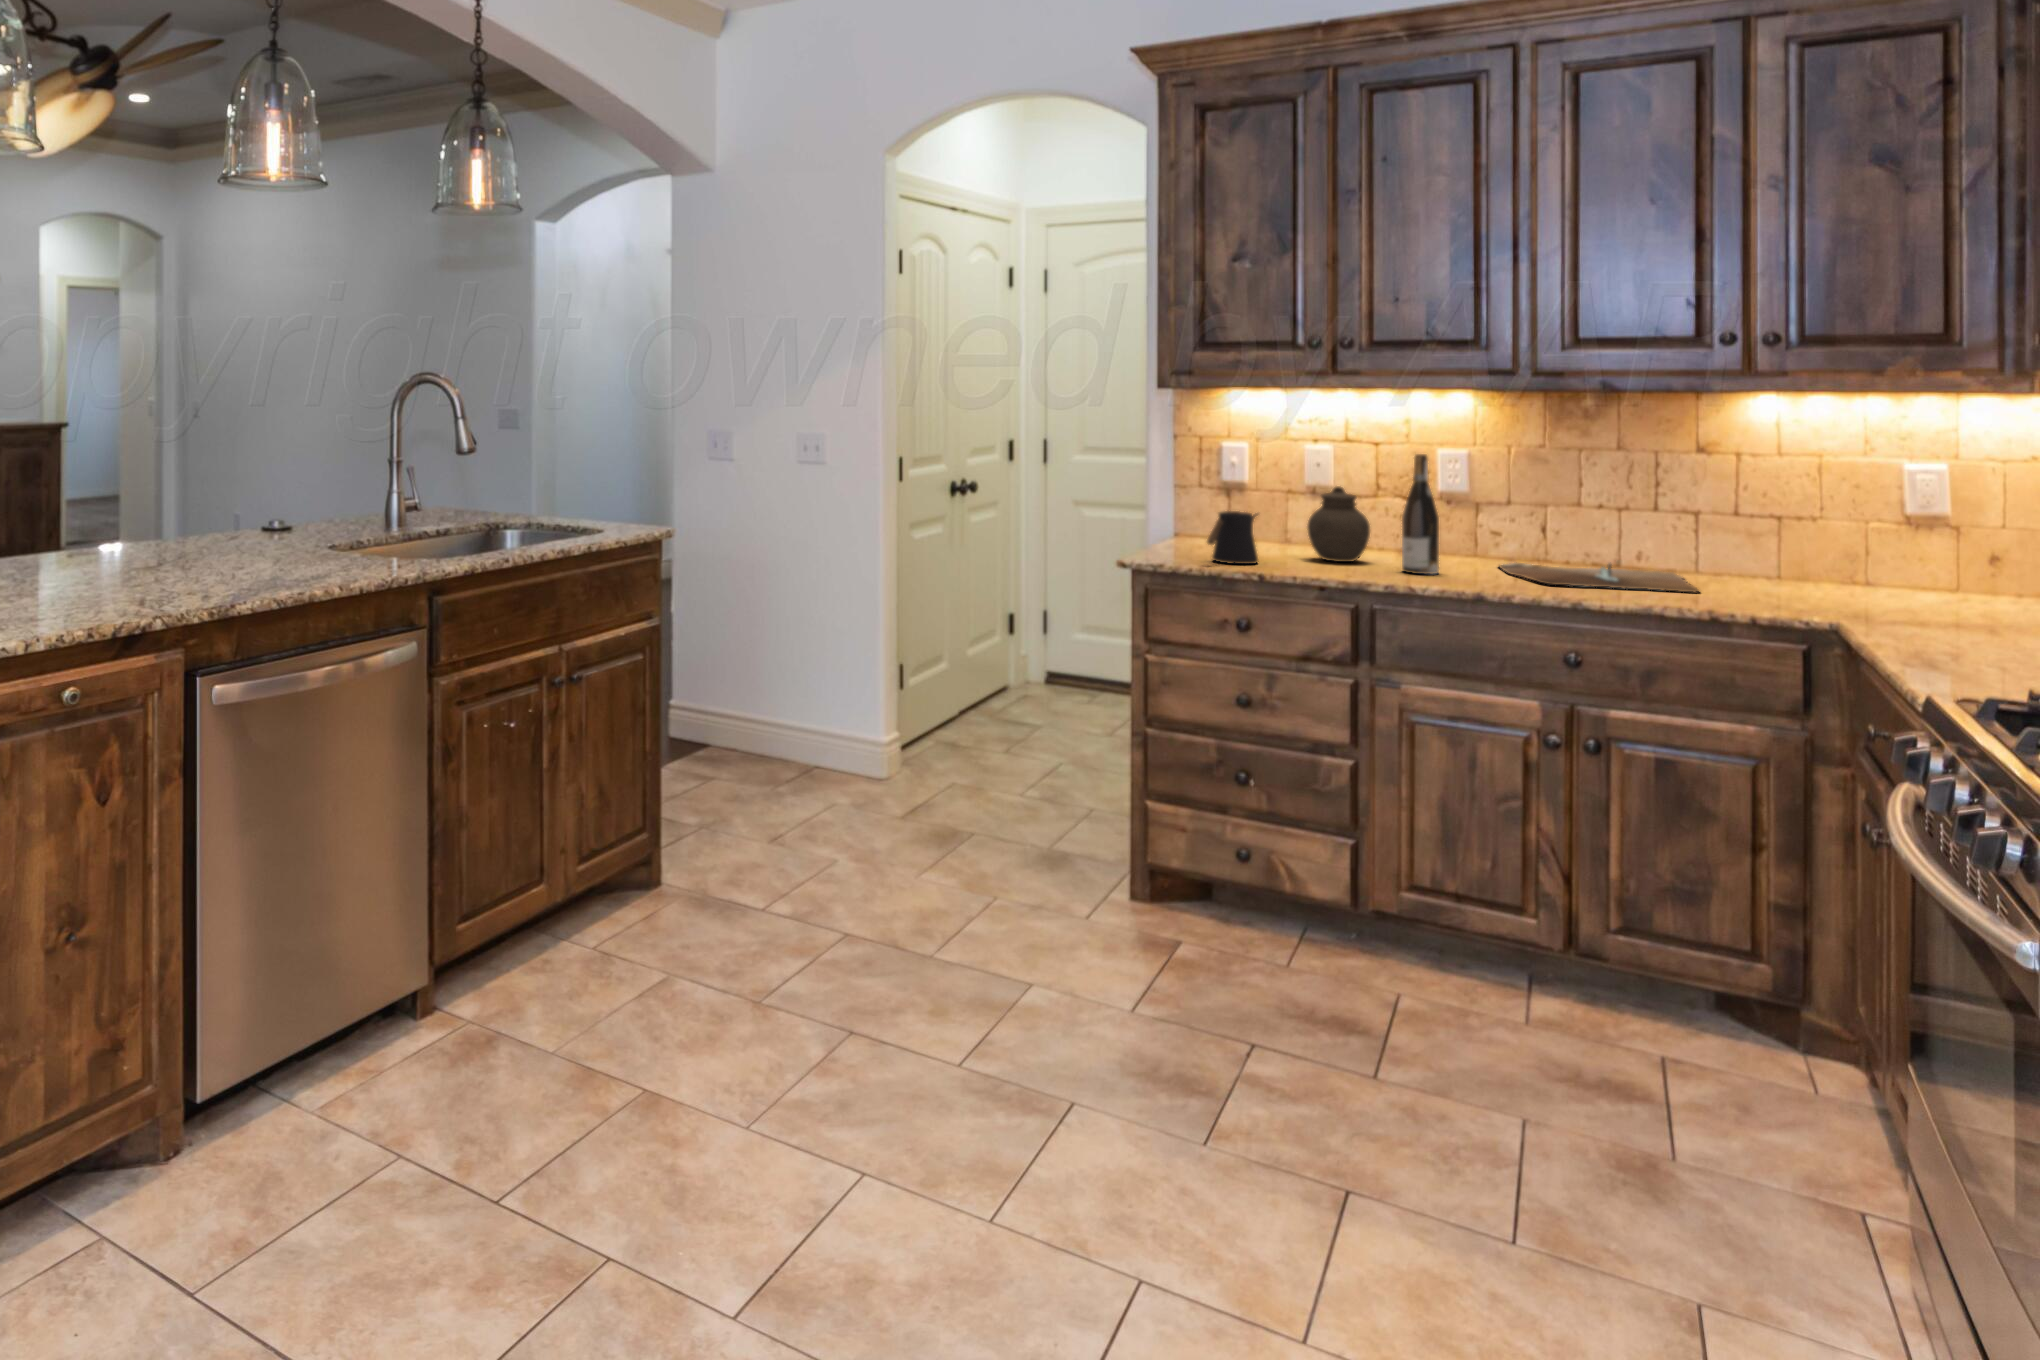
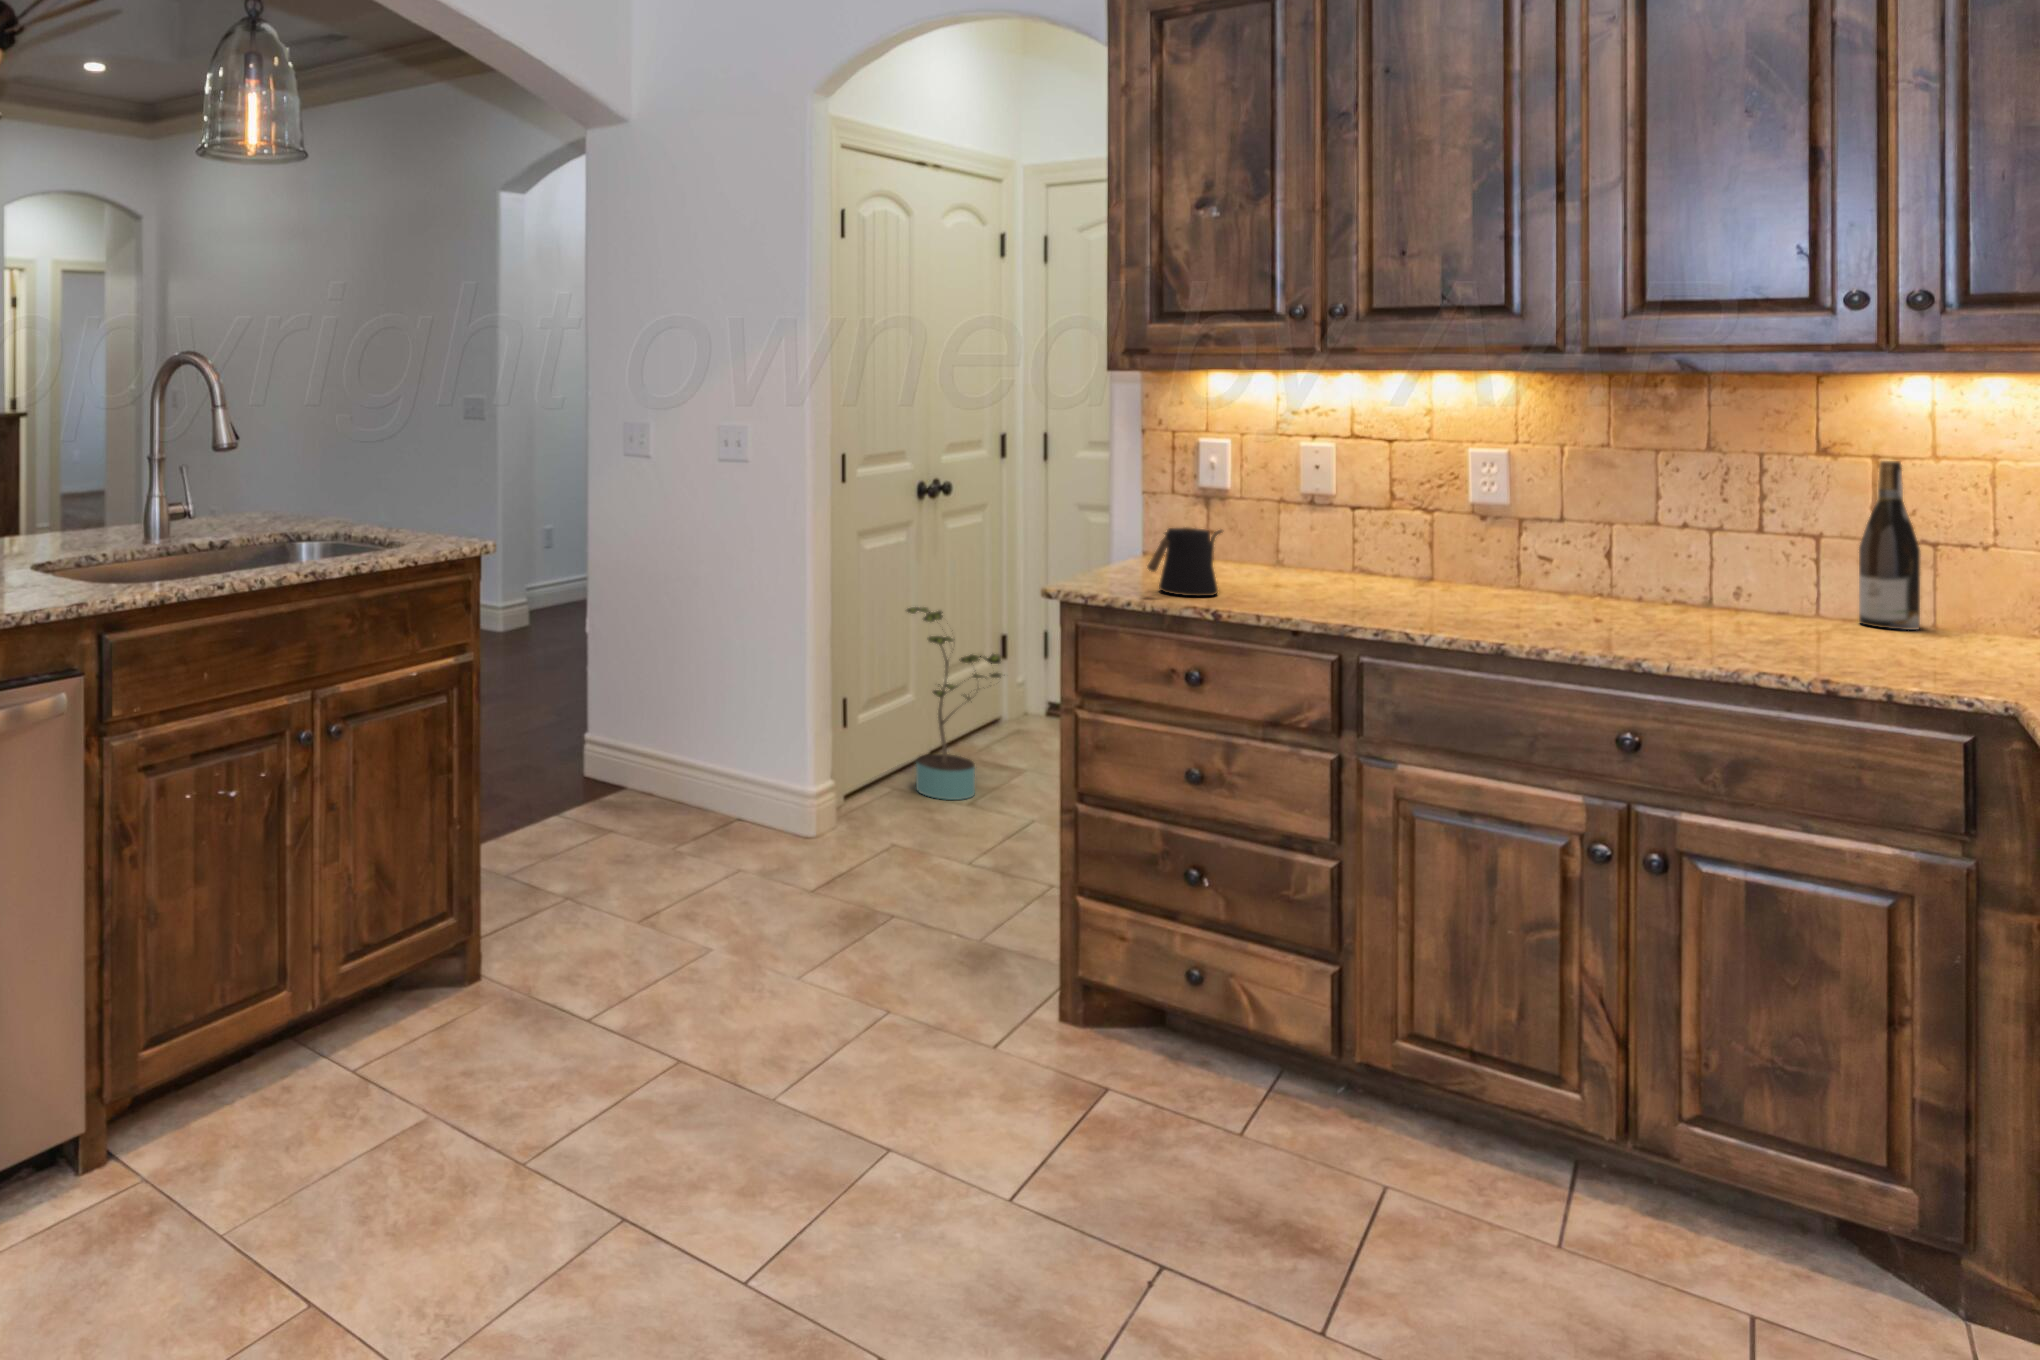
wine bottle: present [1402,454,1439,574] -> present [1859,461,1920,630]
jar: present [1307,486,1370,562] -> none [1287,497,1368,595]
cutting board: present [1499,562,1699,592] -> none [1538,598,1822,651]
potted plant: none [953,590,1040,756] -> present [907,607,1001,800]

